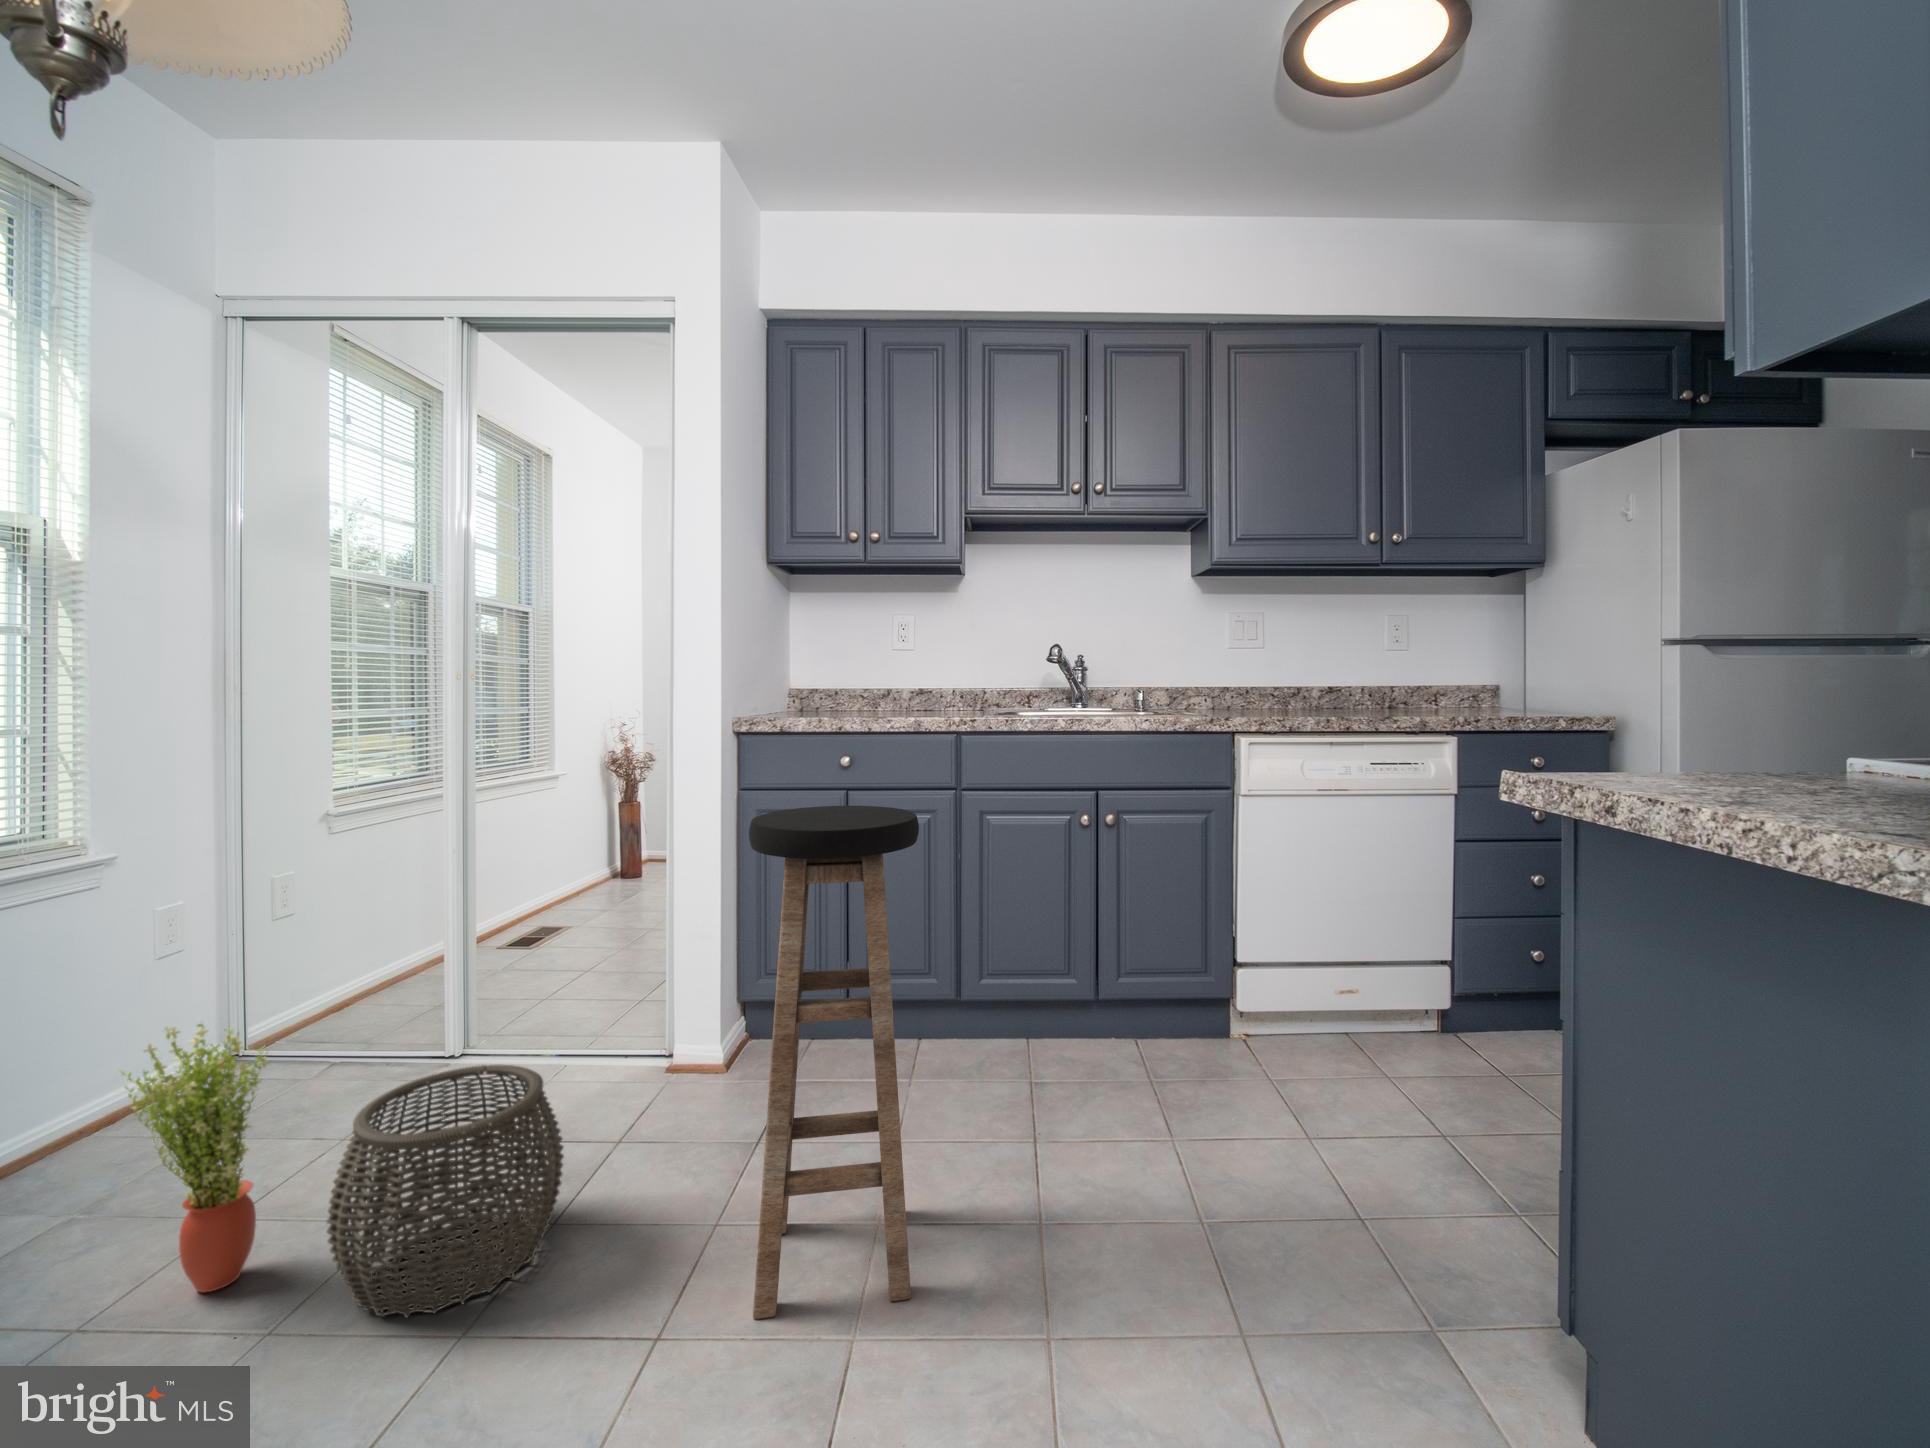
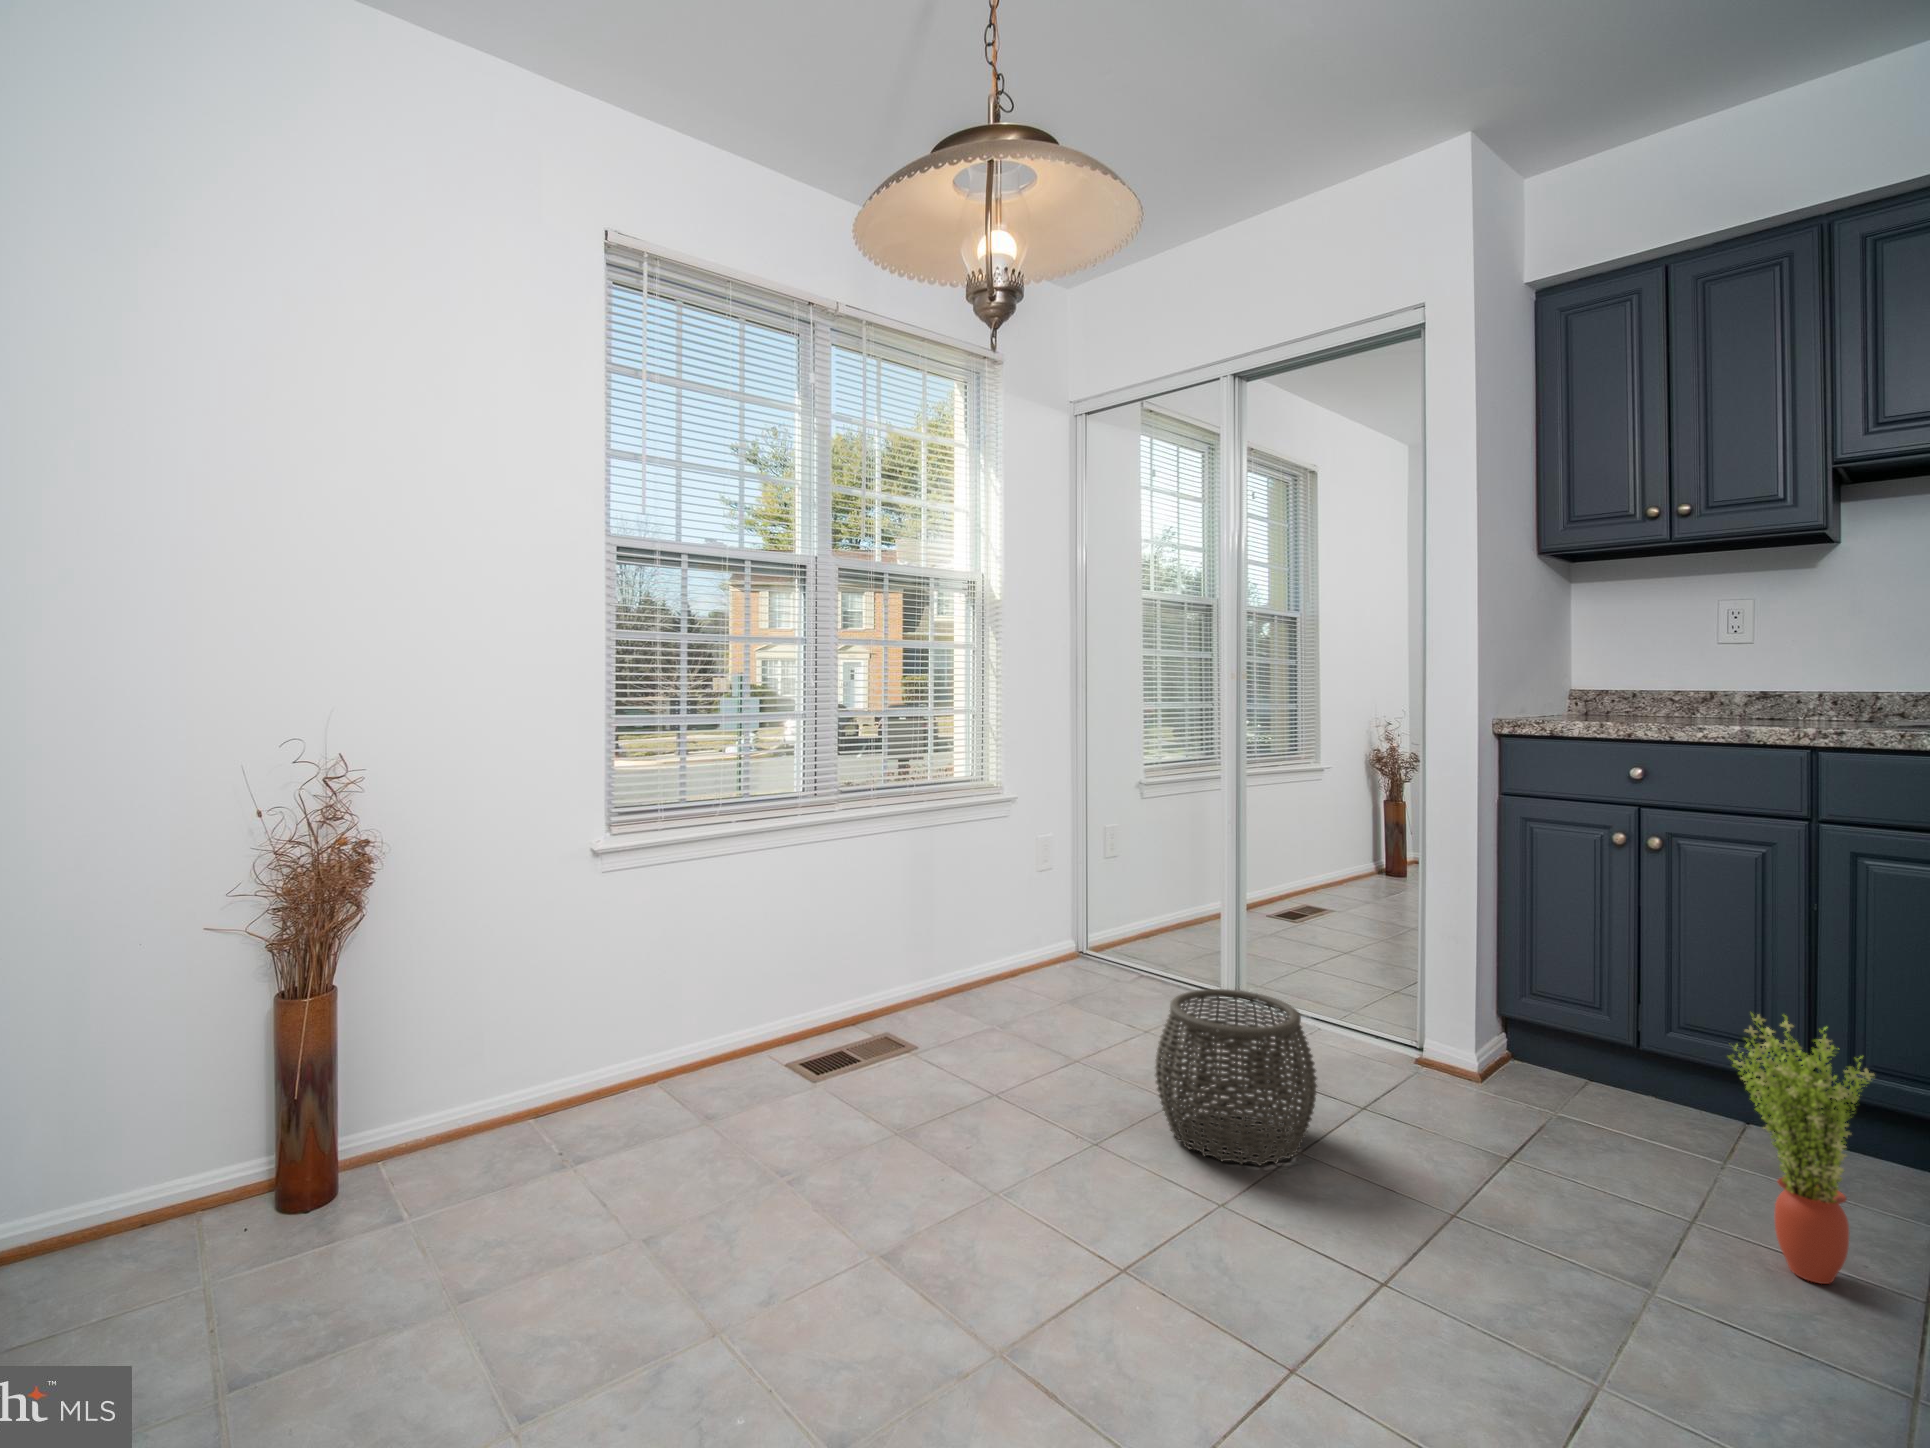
bar stool: present [749,806,919,1319] -> none [1482,812,1689,1343]
potted plant: present [120,1024,269,1292] -> present [1728,1013,1874,1284]

